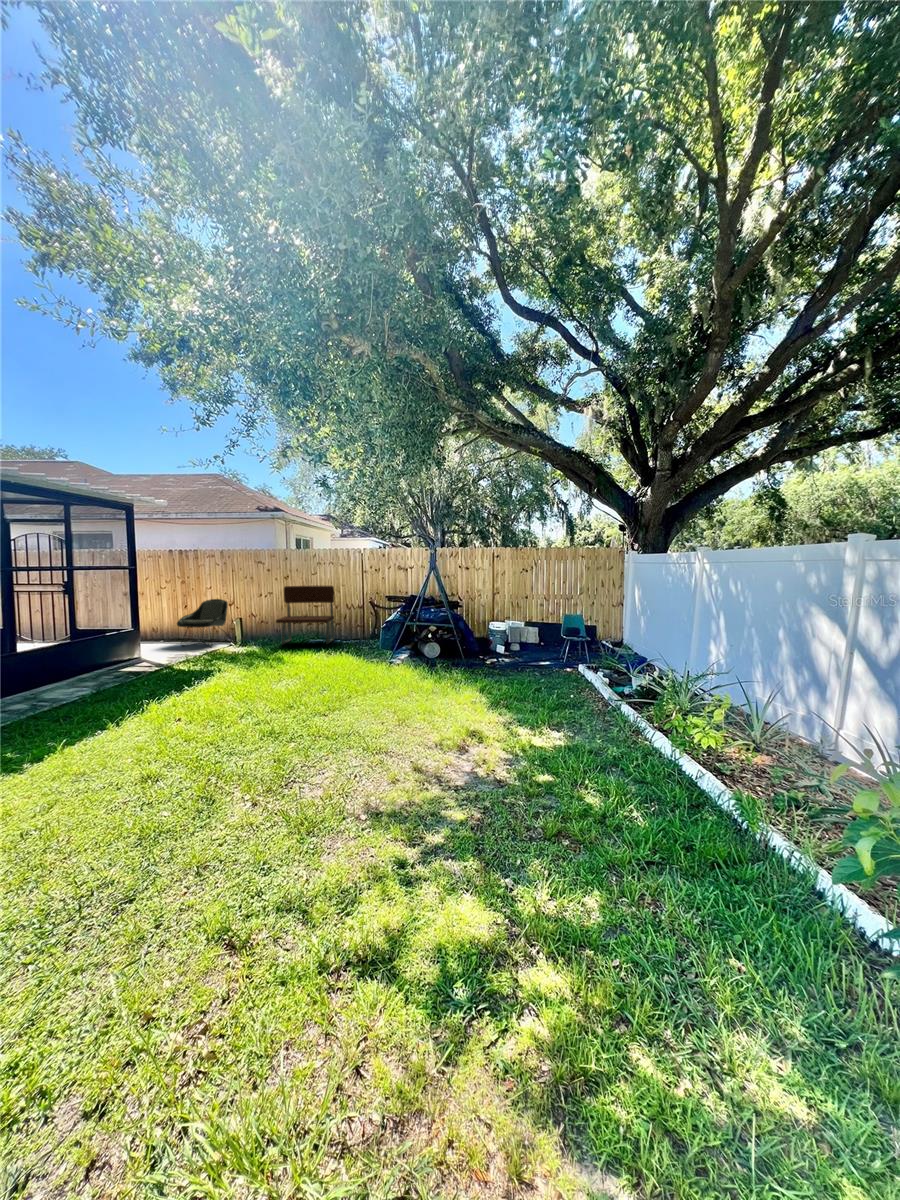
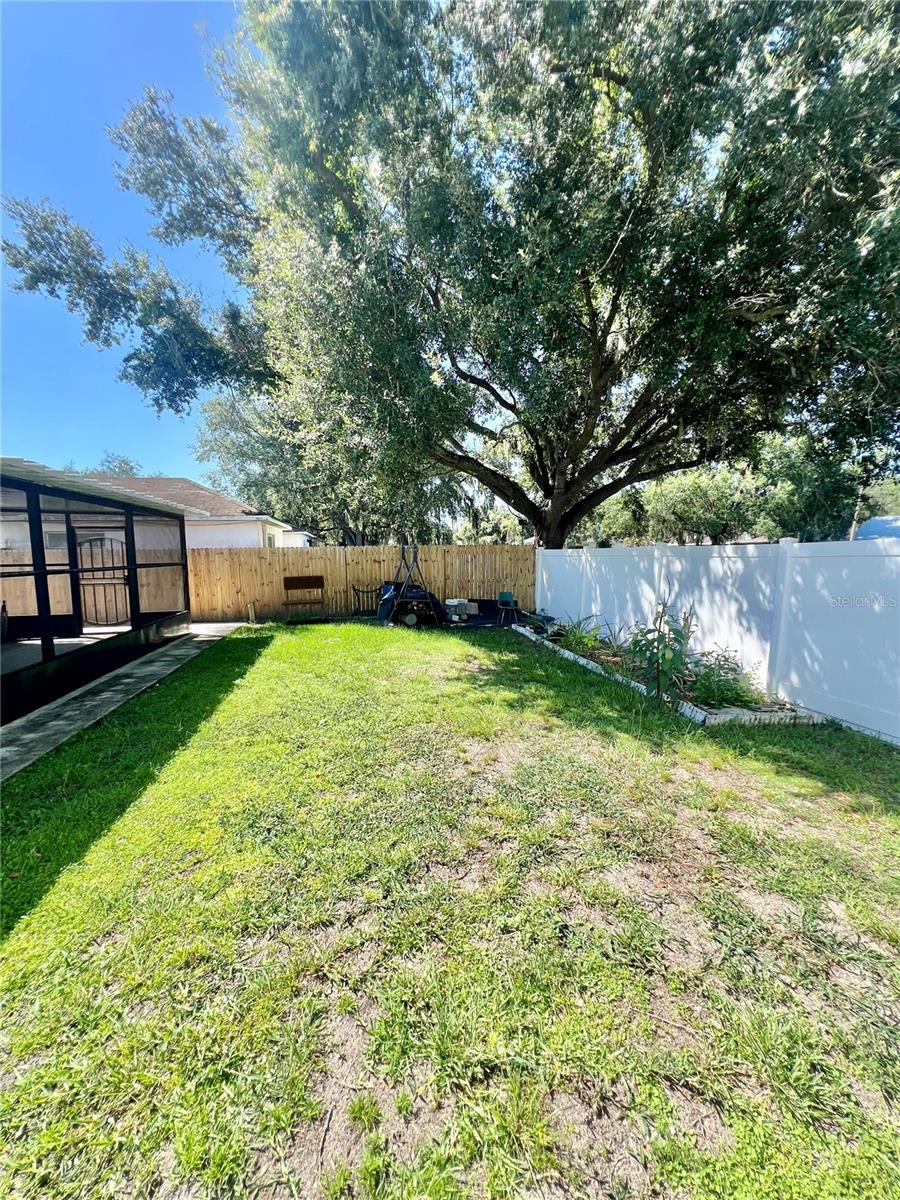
lounge chair: present [177,599,231,646] -> none [199,589,241,628]

